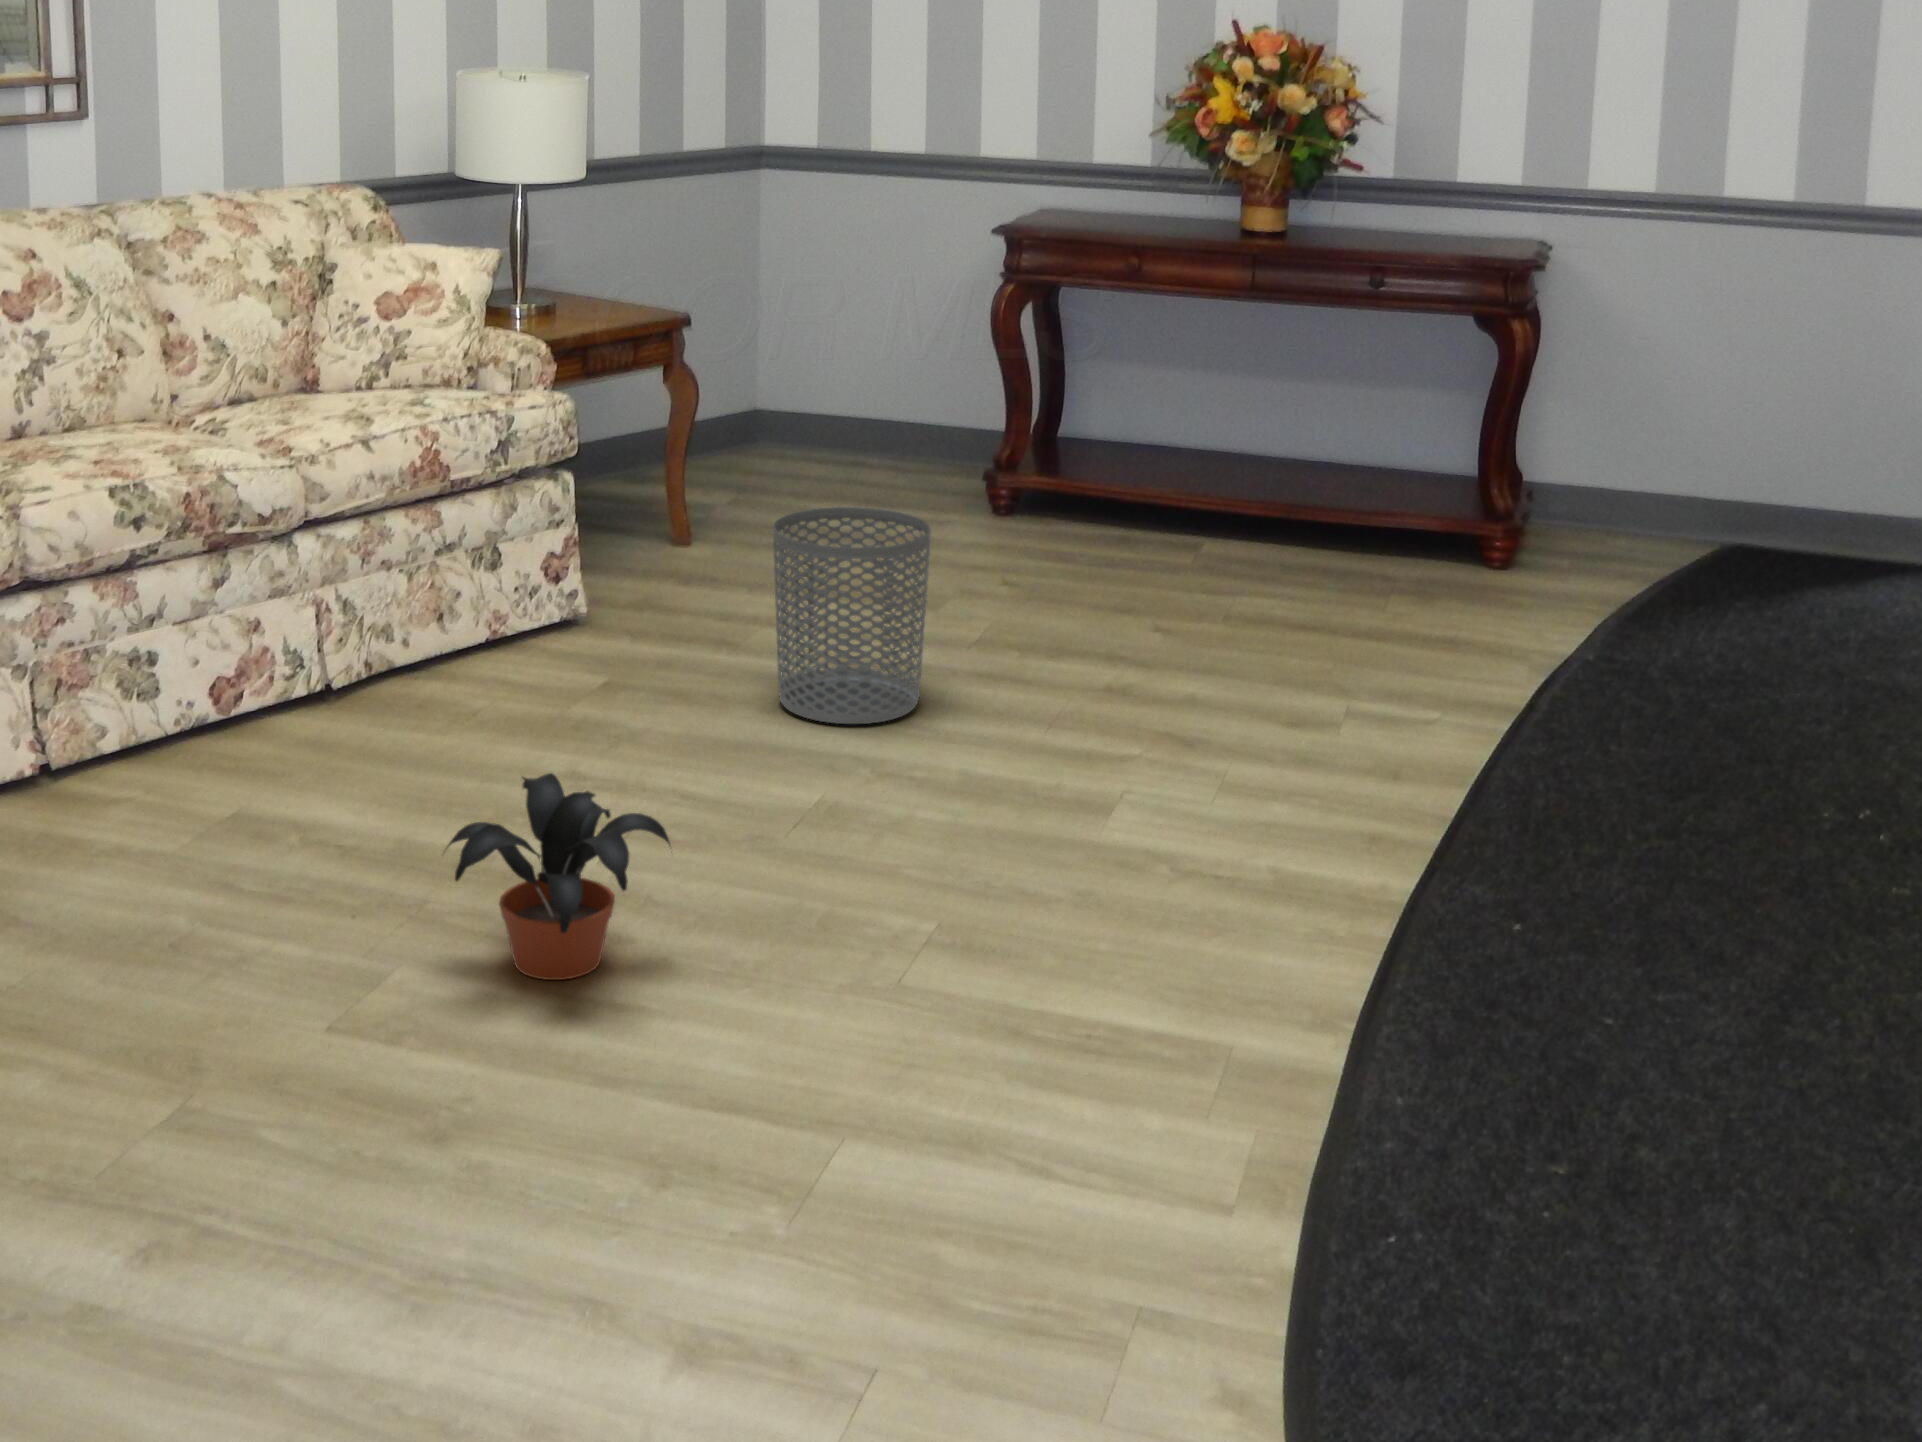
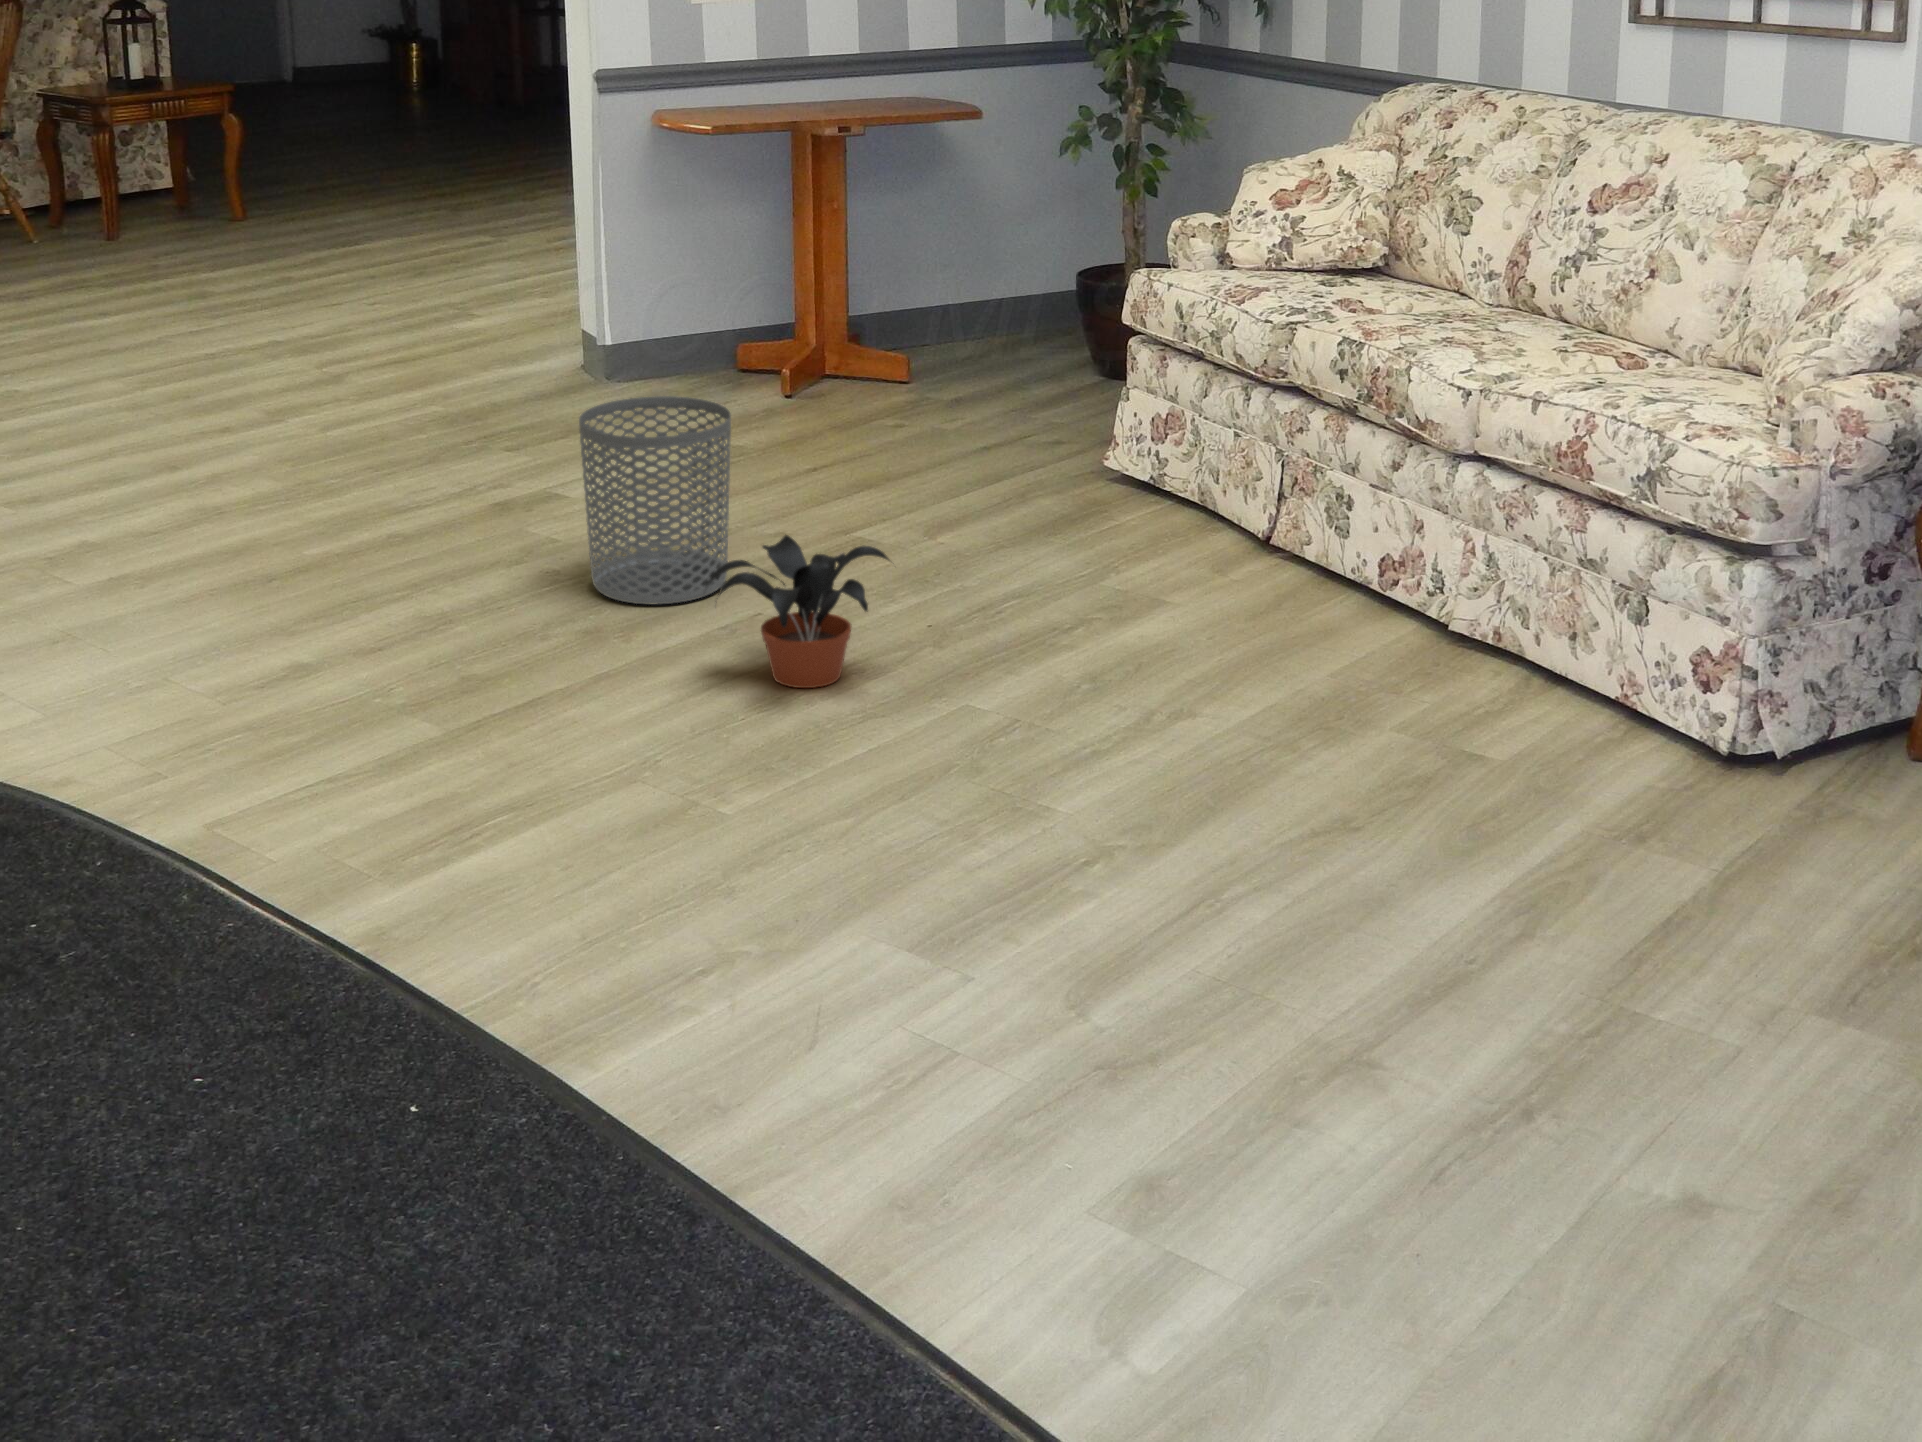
waste bin: present [773,507,931,724] -> present [579,396,731,604]

